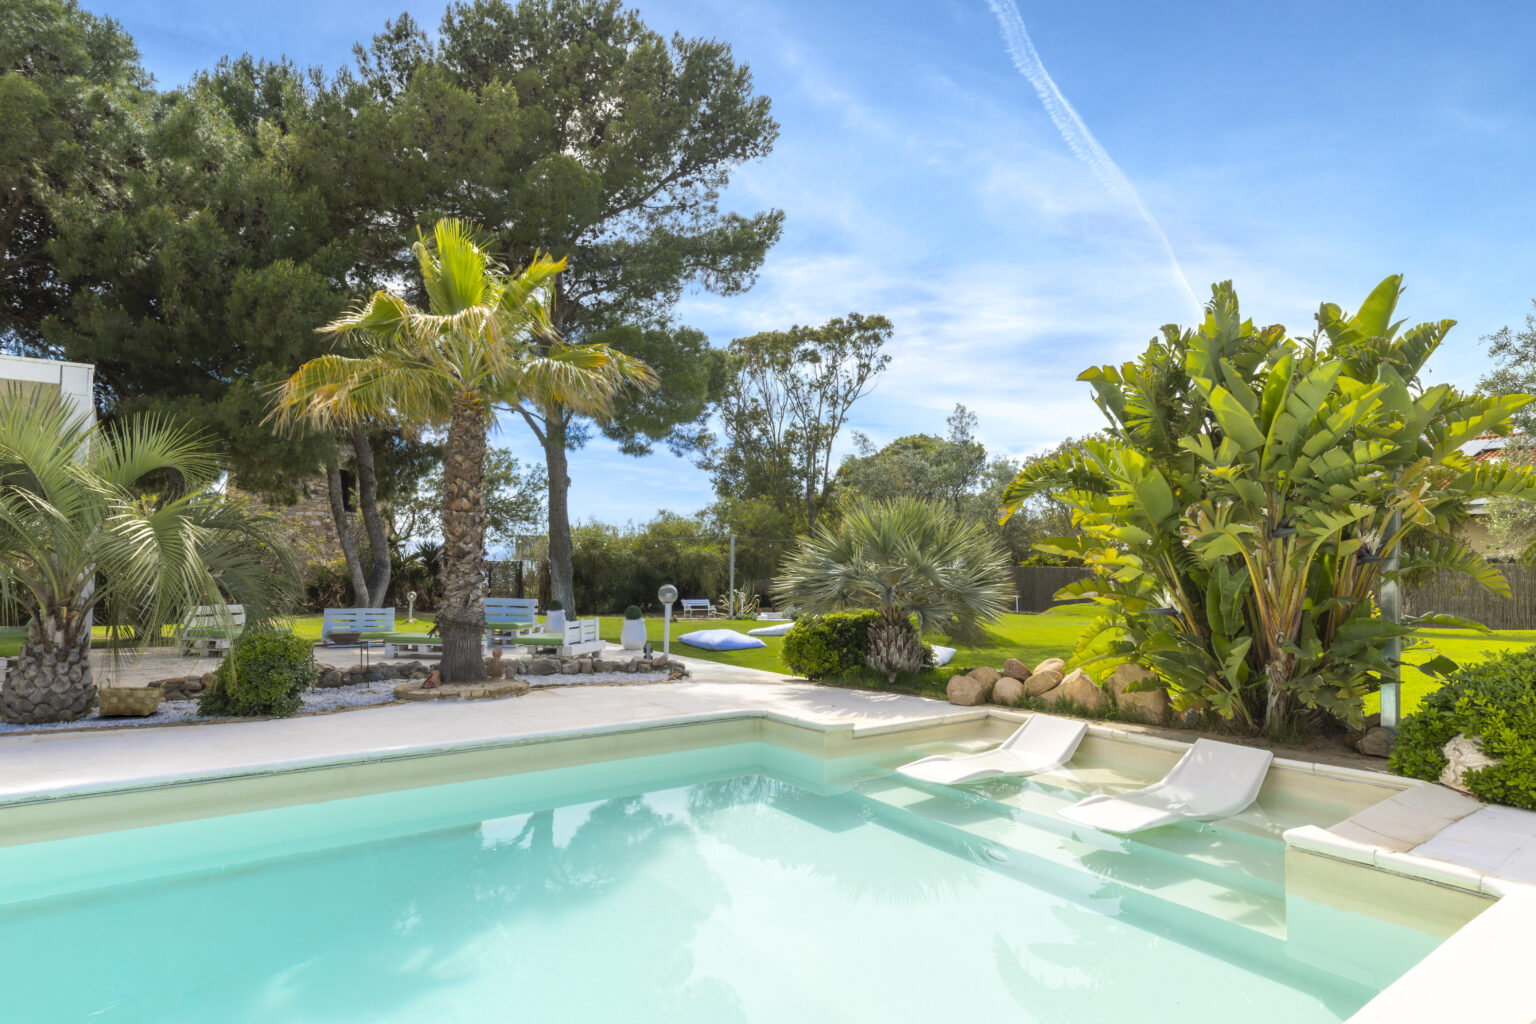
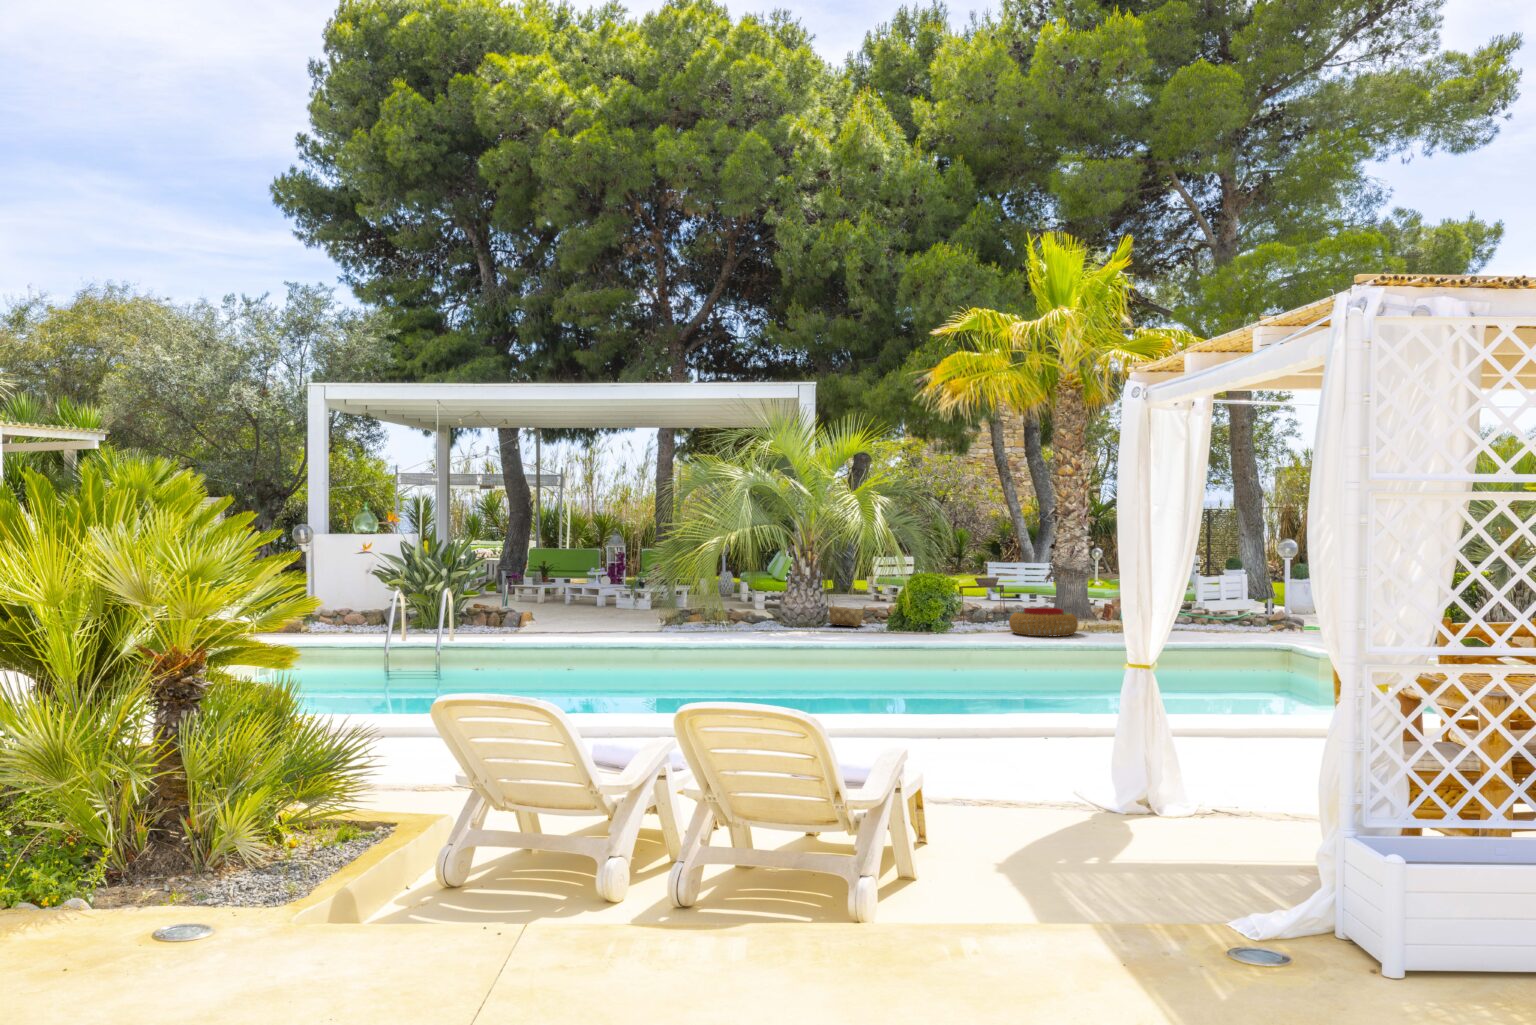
pouf: none [387,669,480,708] -> present [1009,607,1078,637]

